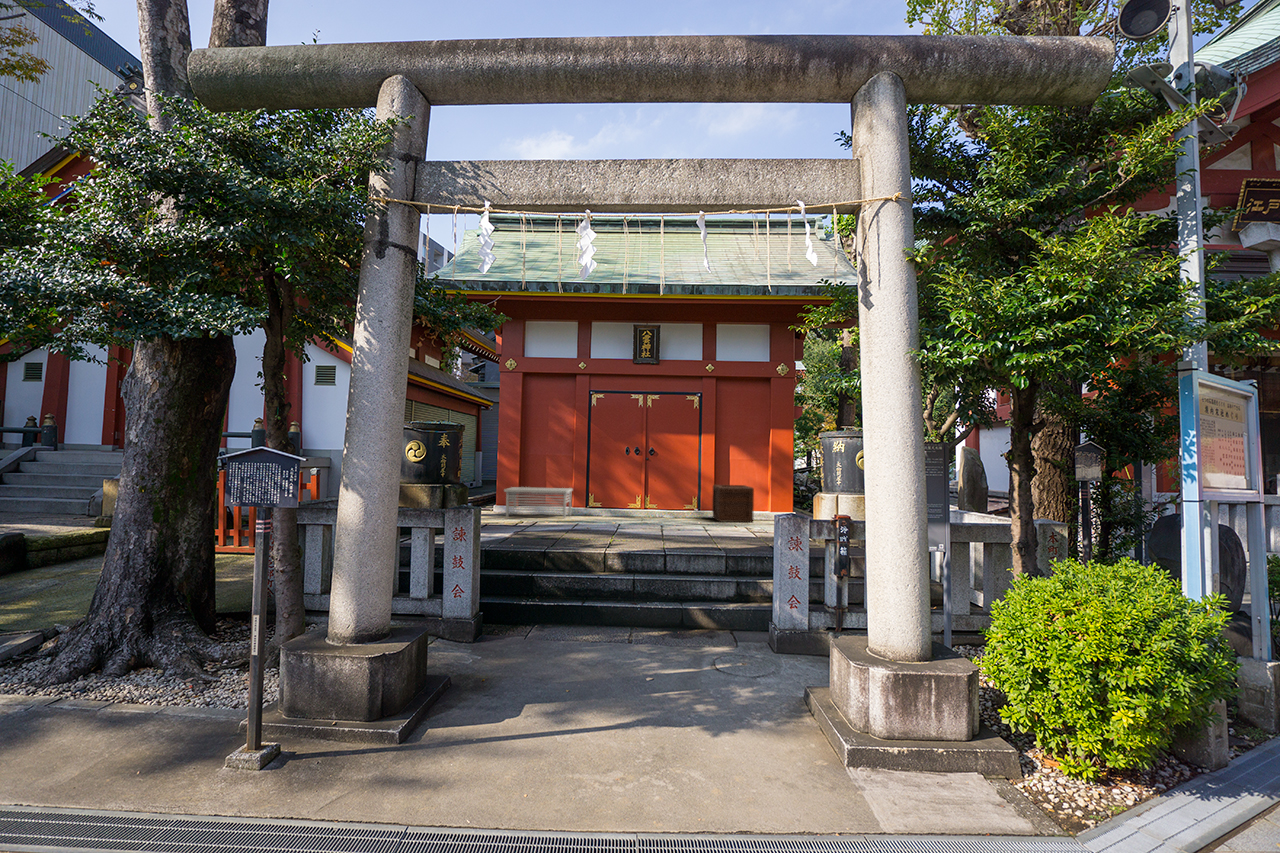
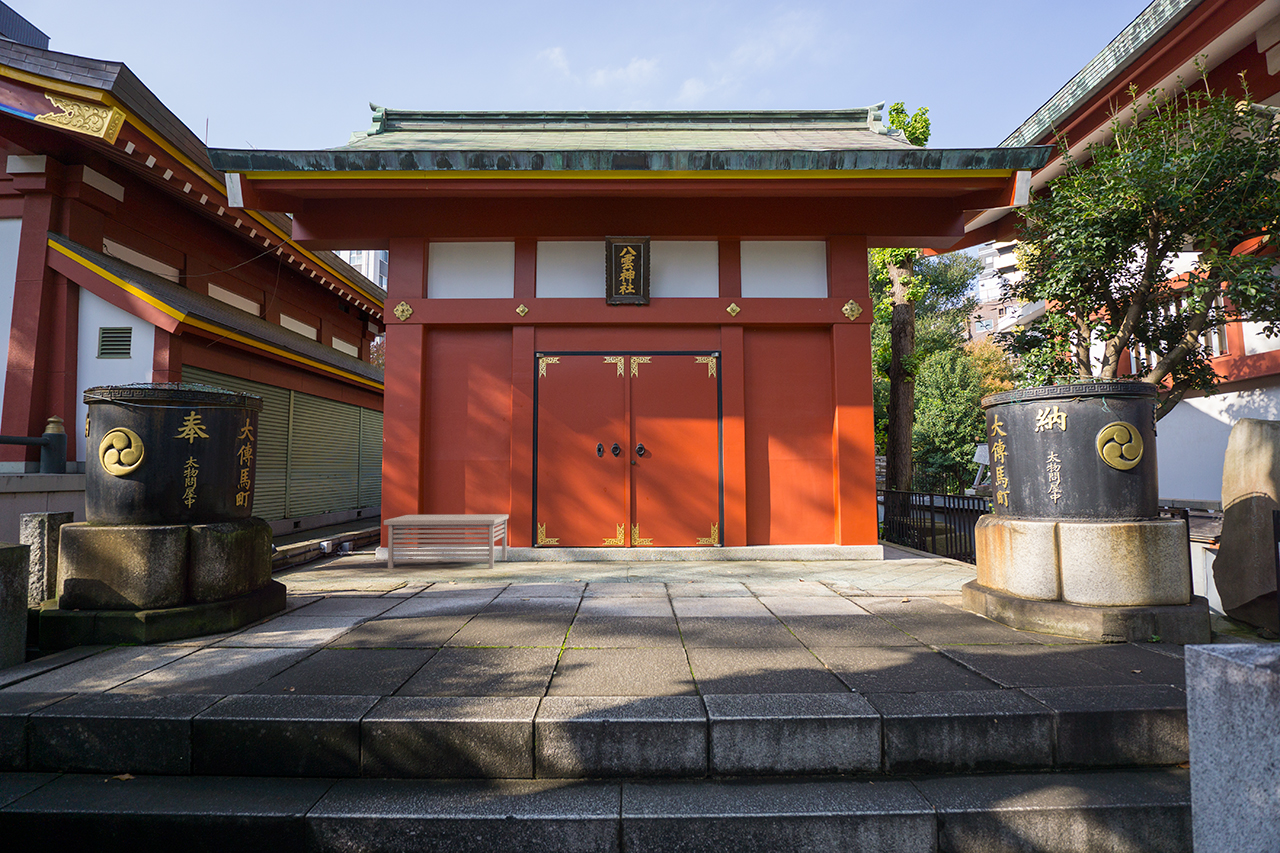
wooden crate: present [712,485,754,522] -> none [742,501,818,566]

